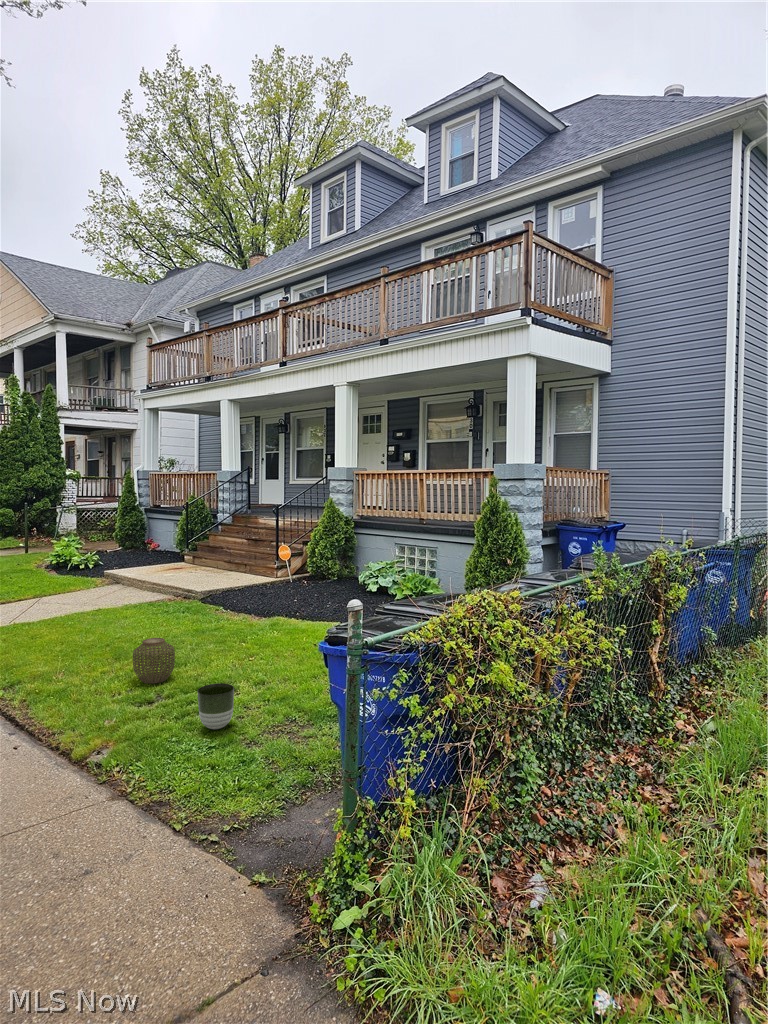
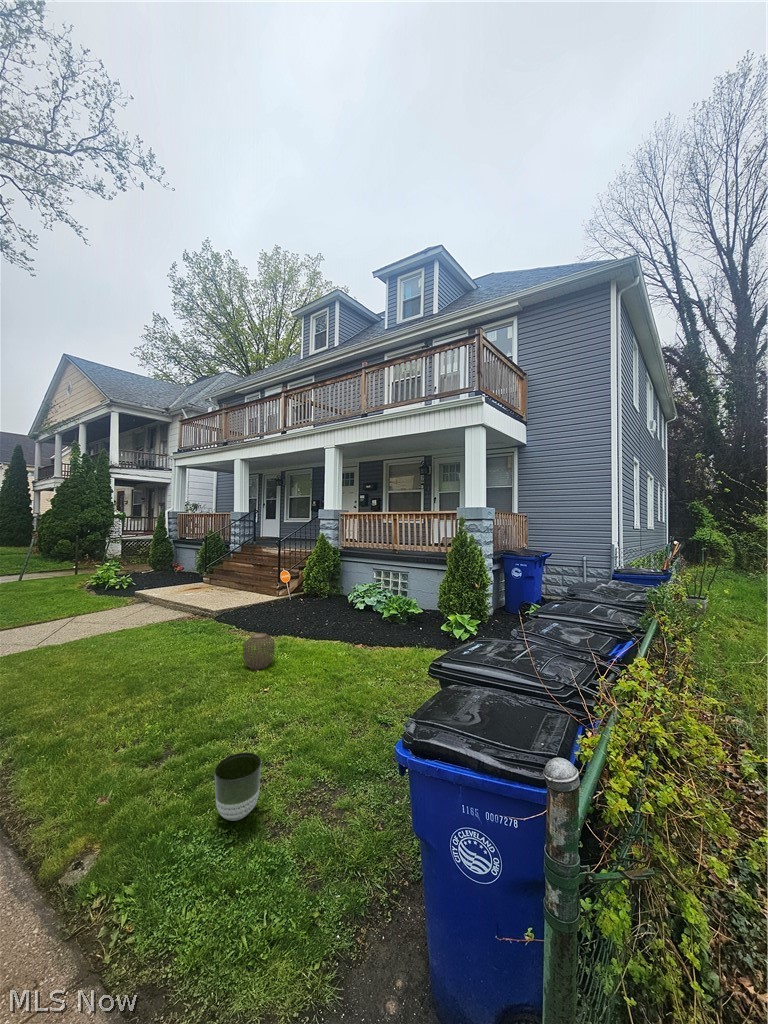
woven basket: present [133,638,175,684] -> present [243,633,275,669]

